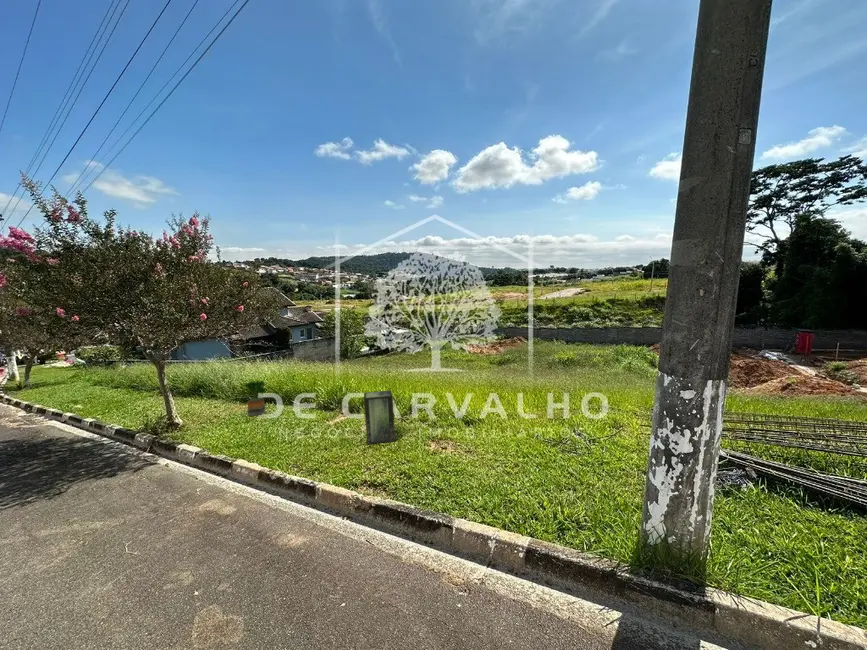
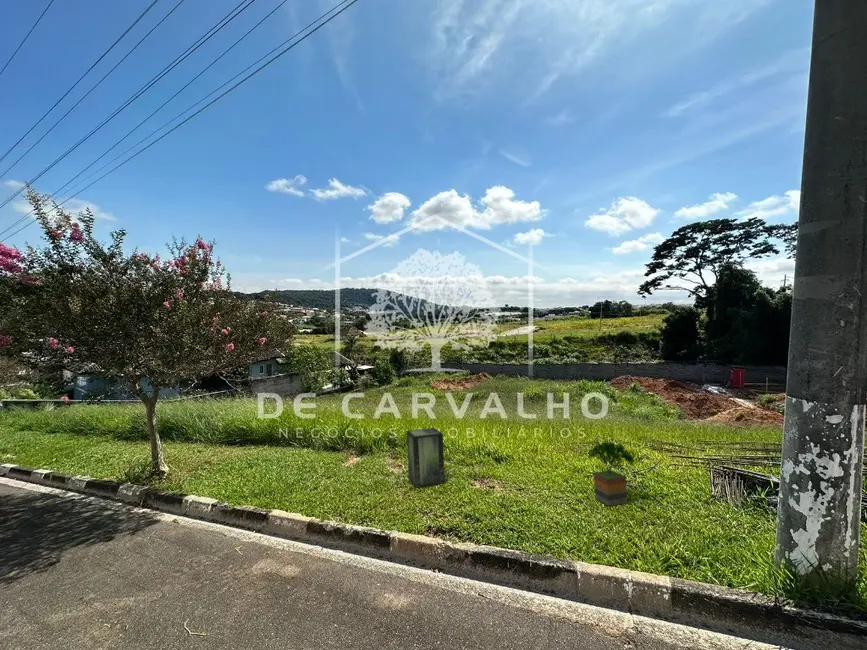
potted tree: present [245,381,267,416] -> present [589,442,635,506]

